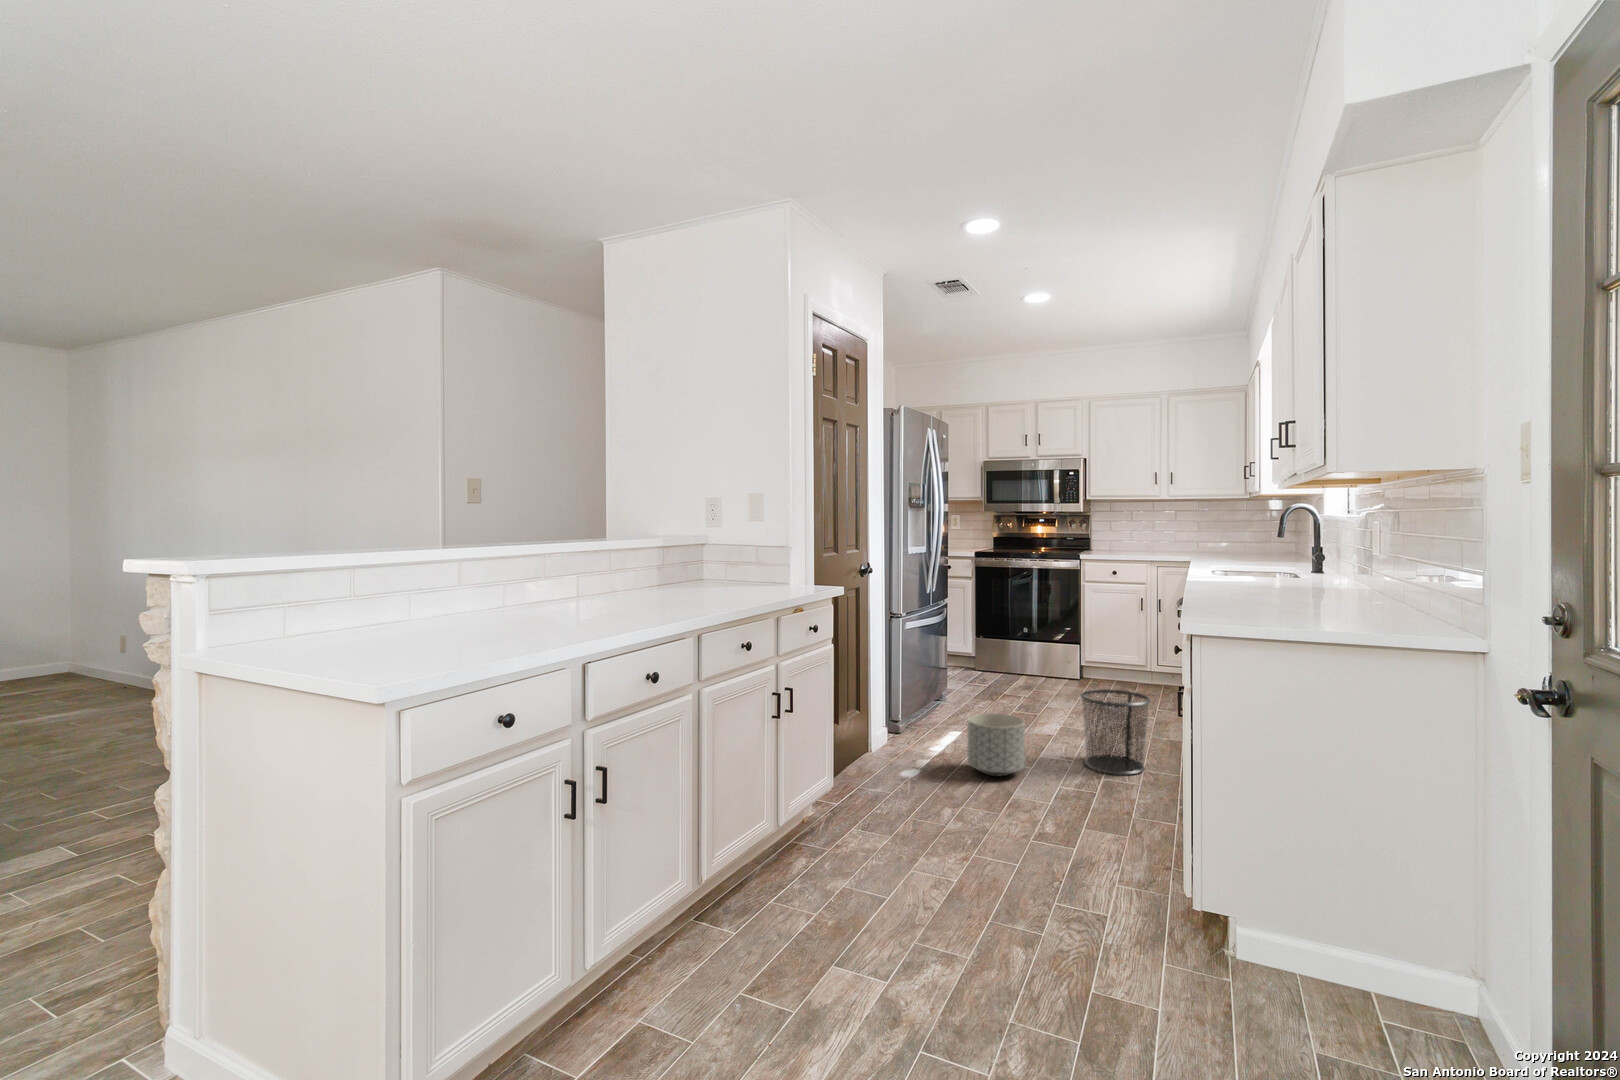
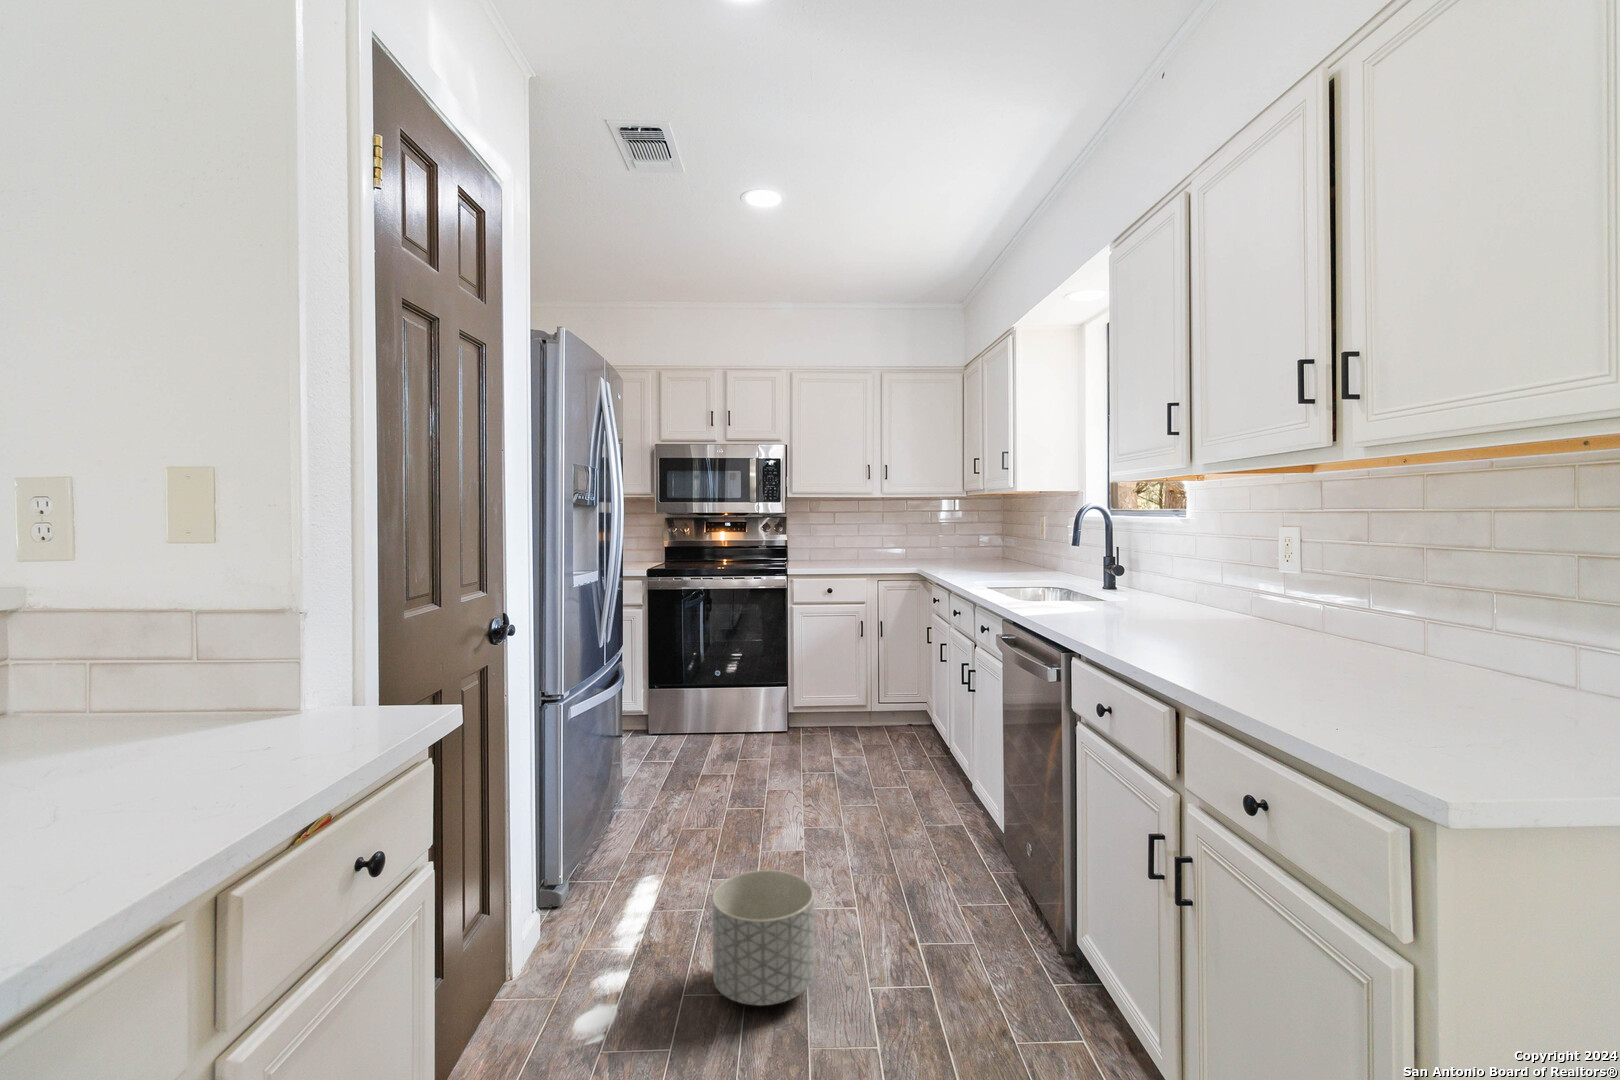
waste bin: present [1080,689,1151,775] -> none [874,788,979,937]

